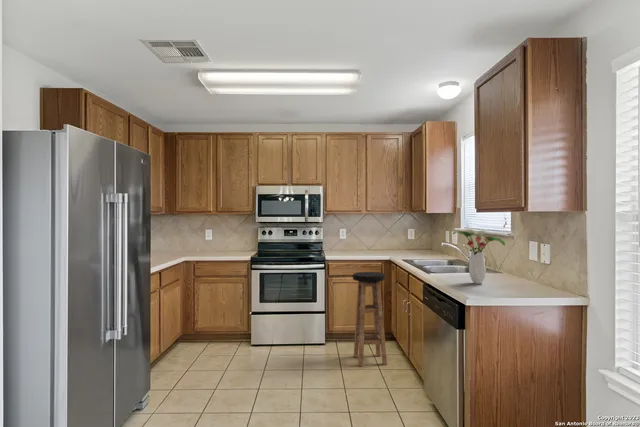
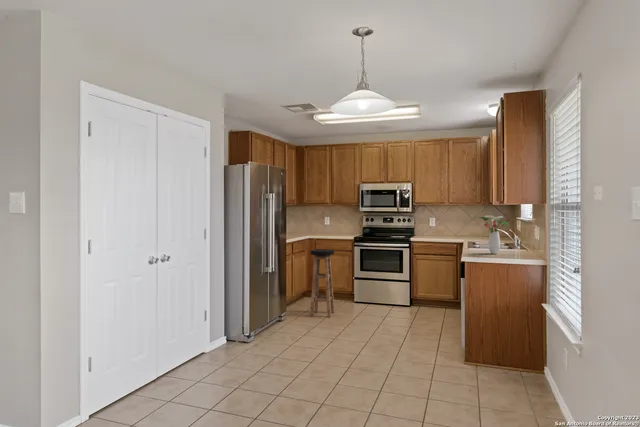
bar stool: present [353,272,387,366] -> present [310,249,334,317]

